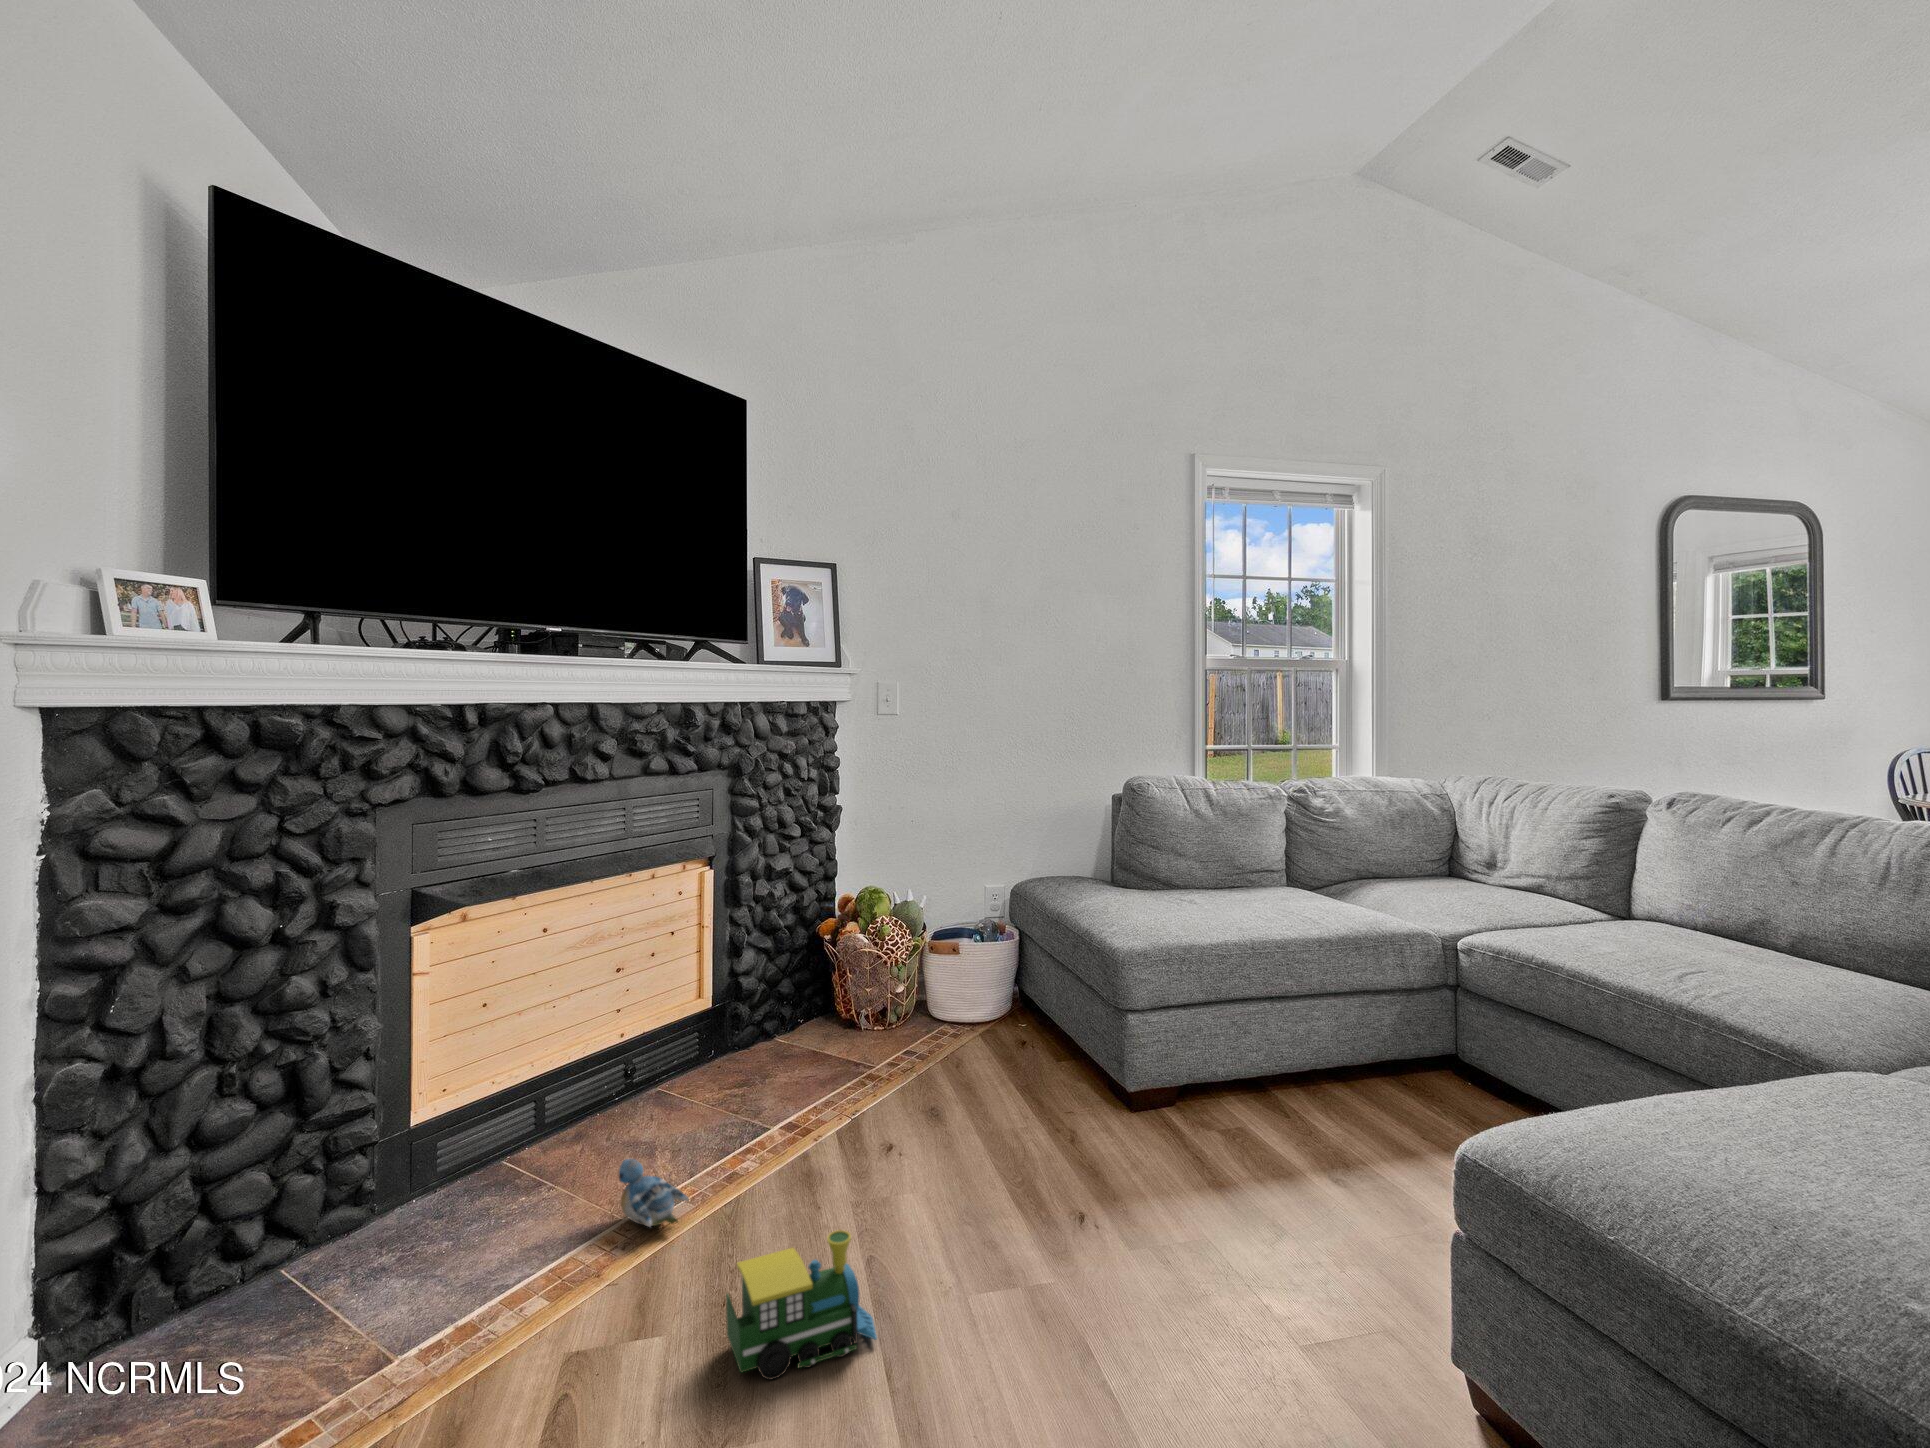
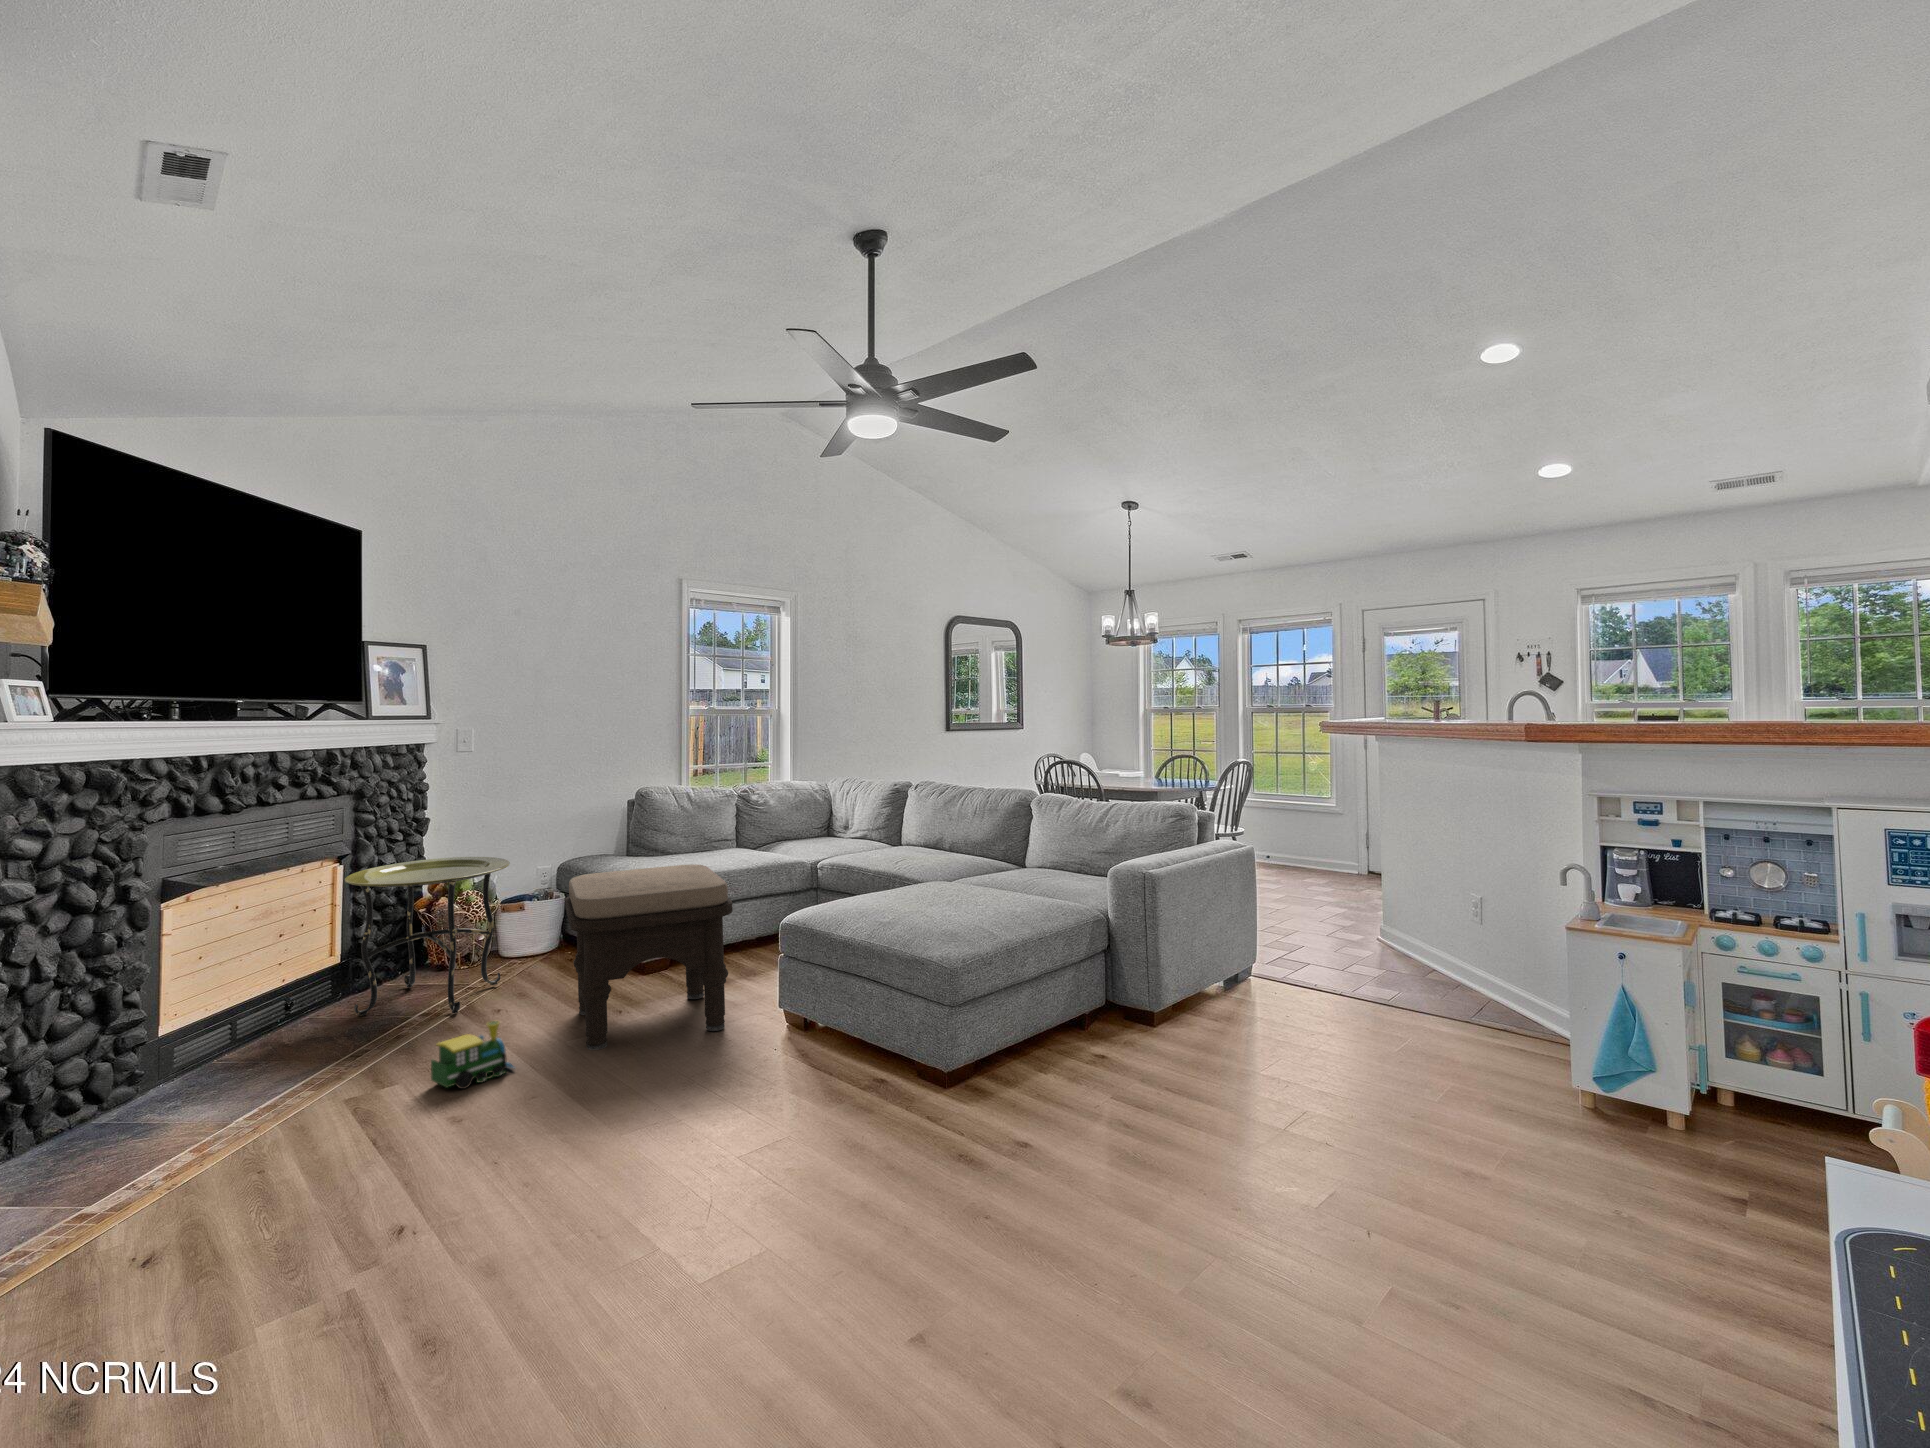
side table: none [699,869,927,1131] -> present [345,857,510,1016]
ottoman: none [988,933,1317,1325] -> present [565,864,733,1050]
plush toy: present [619,1159,689,1227] -> none [326,1029,377,1064]

